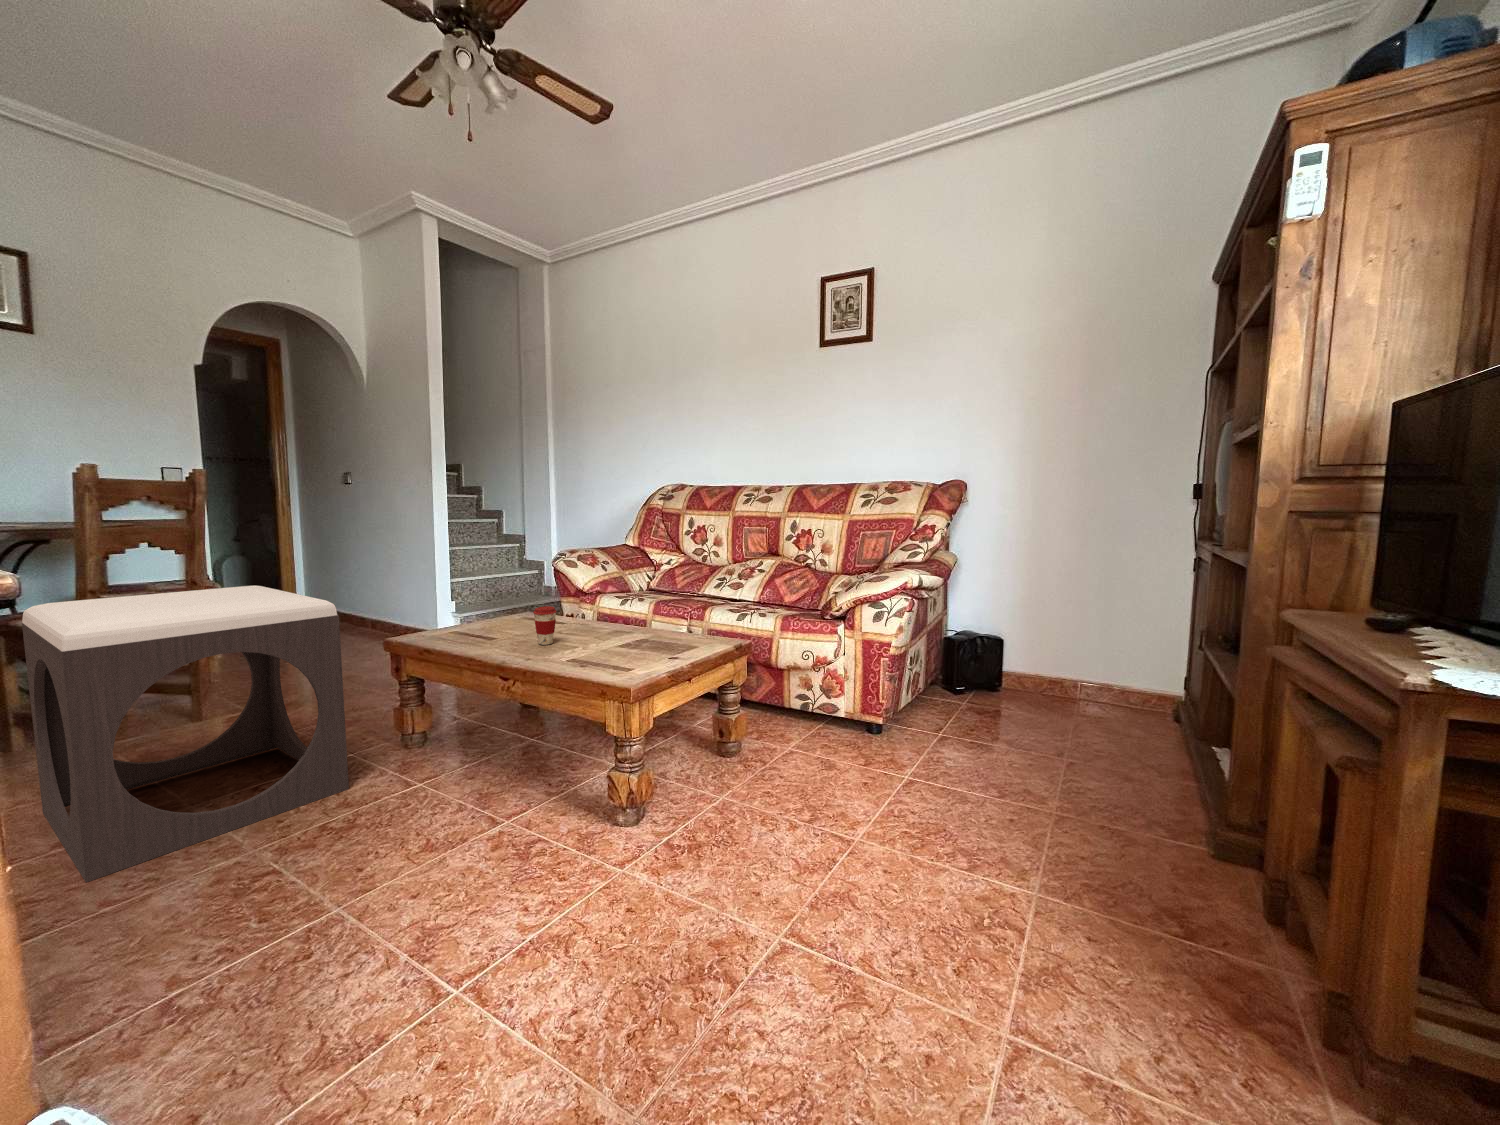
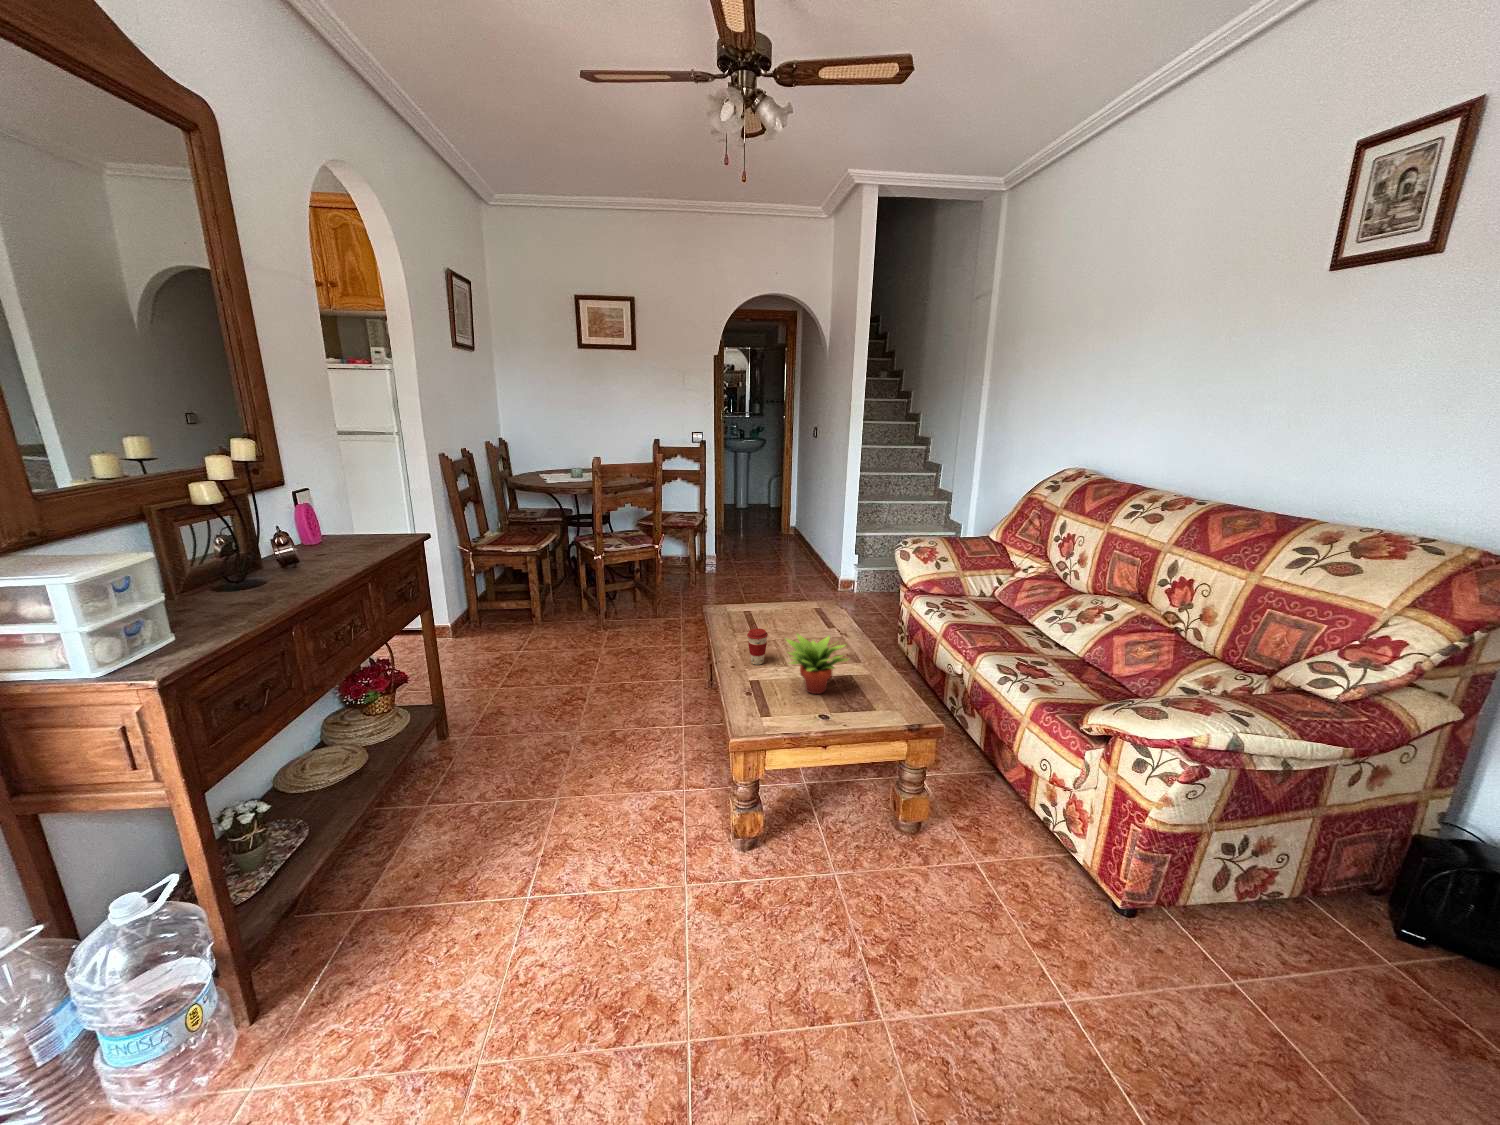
footstool: present [22,585,349,882] -> none [497,557,650,728]
succulent plant: none [599,586,662,645] -> present [785,633,850,694]

